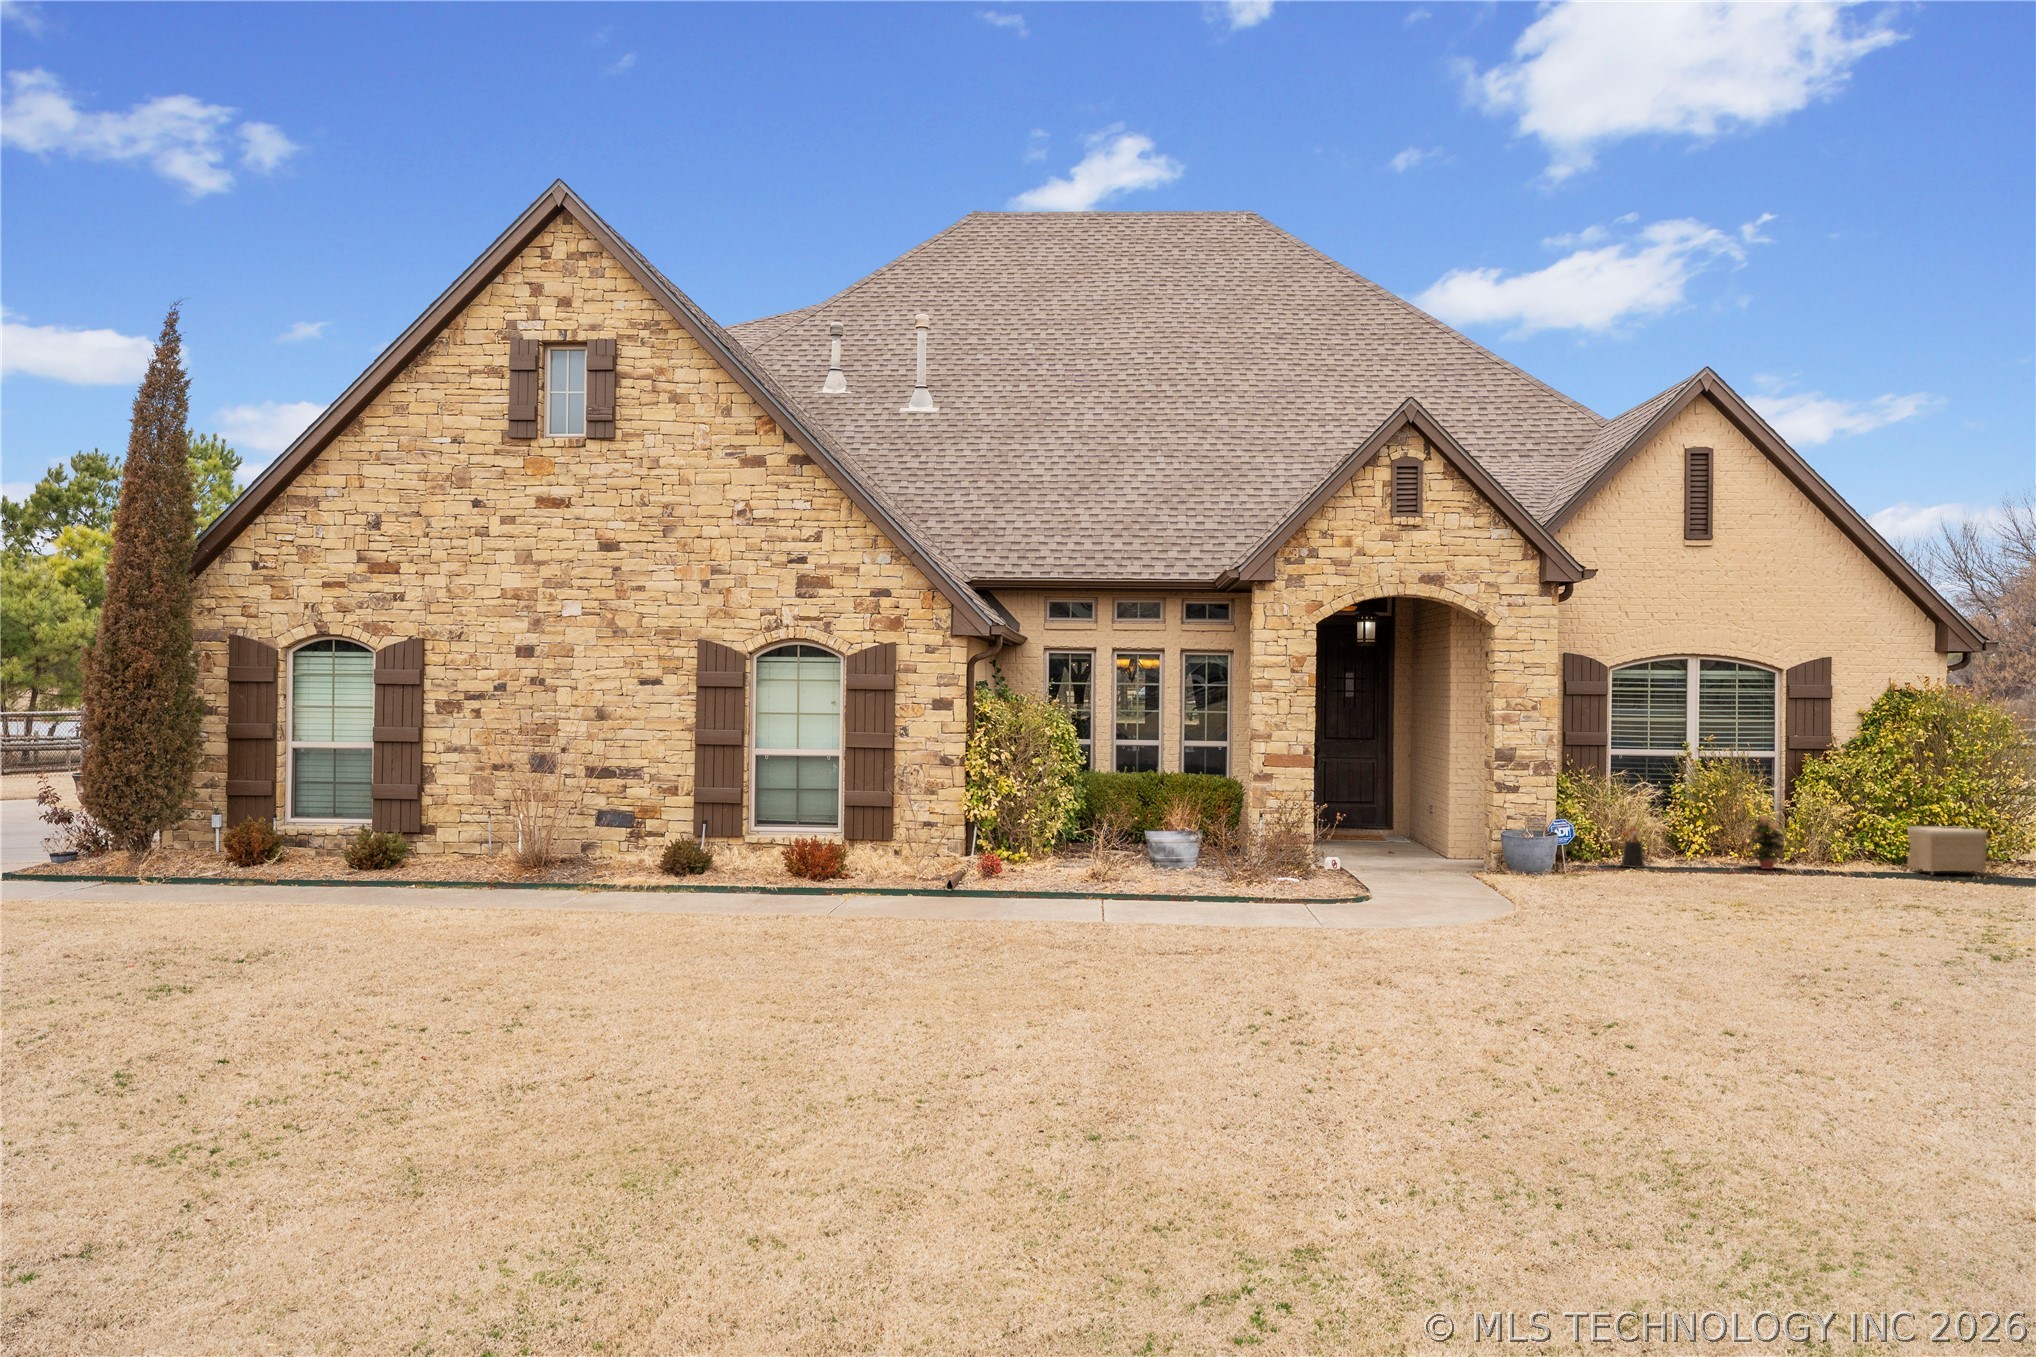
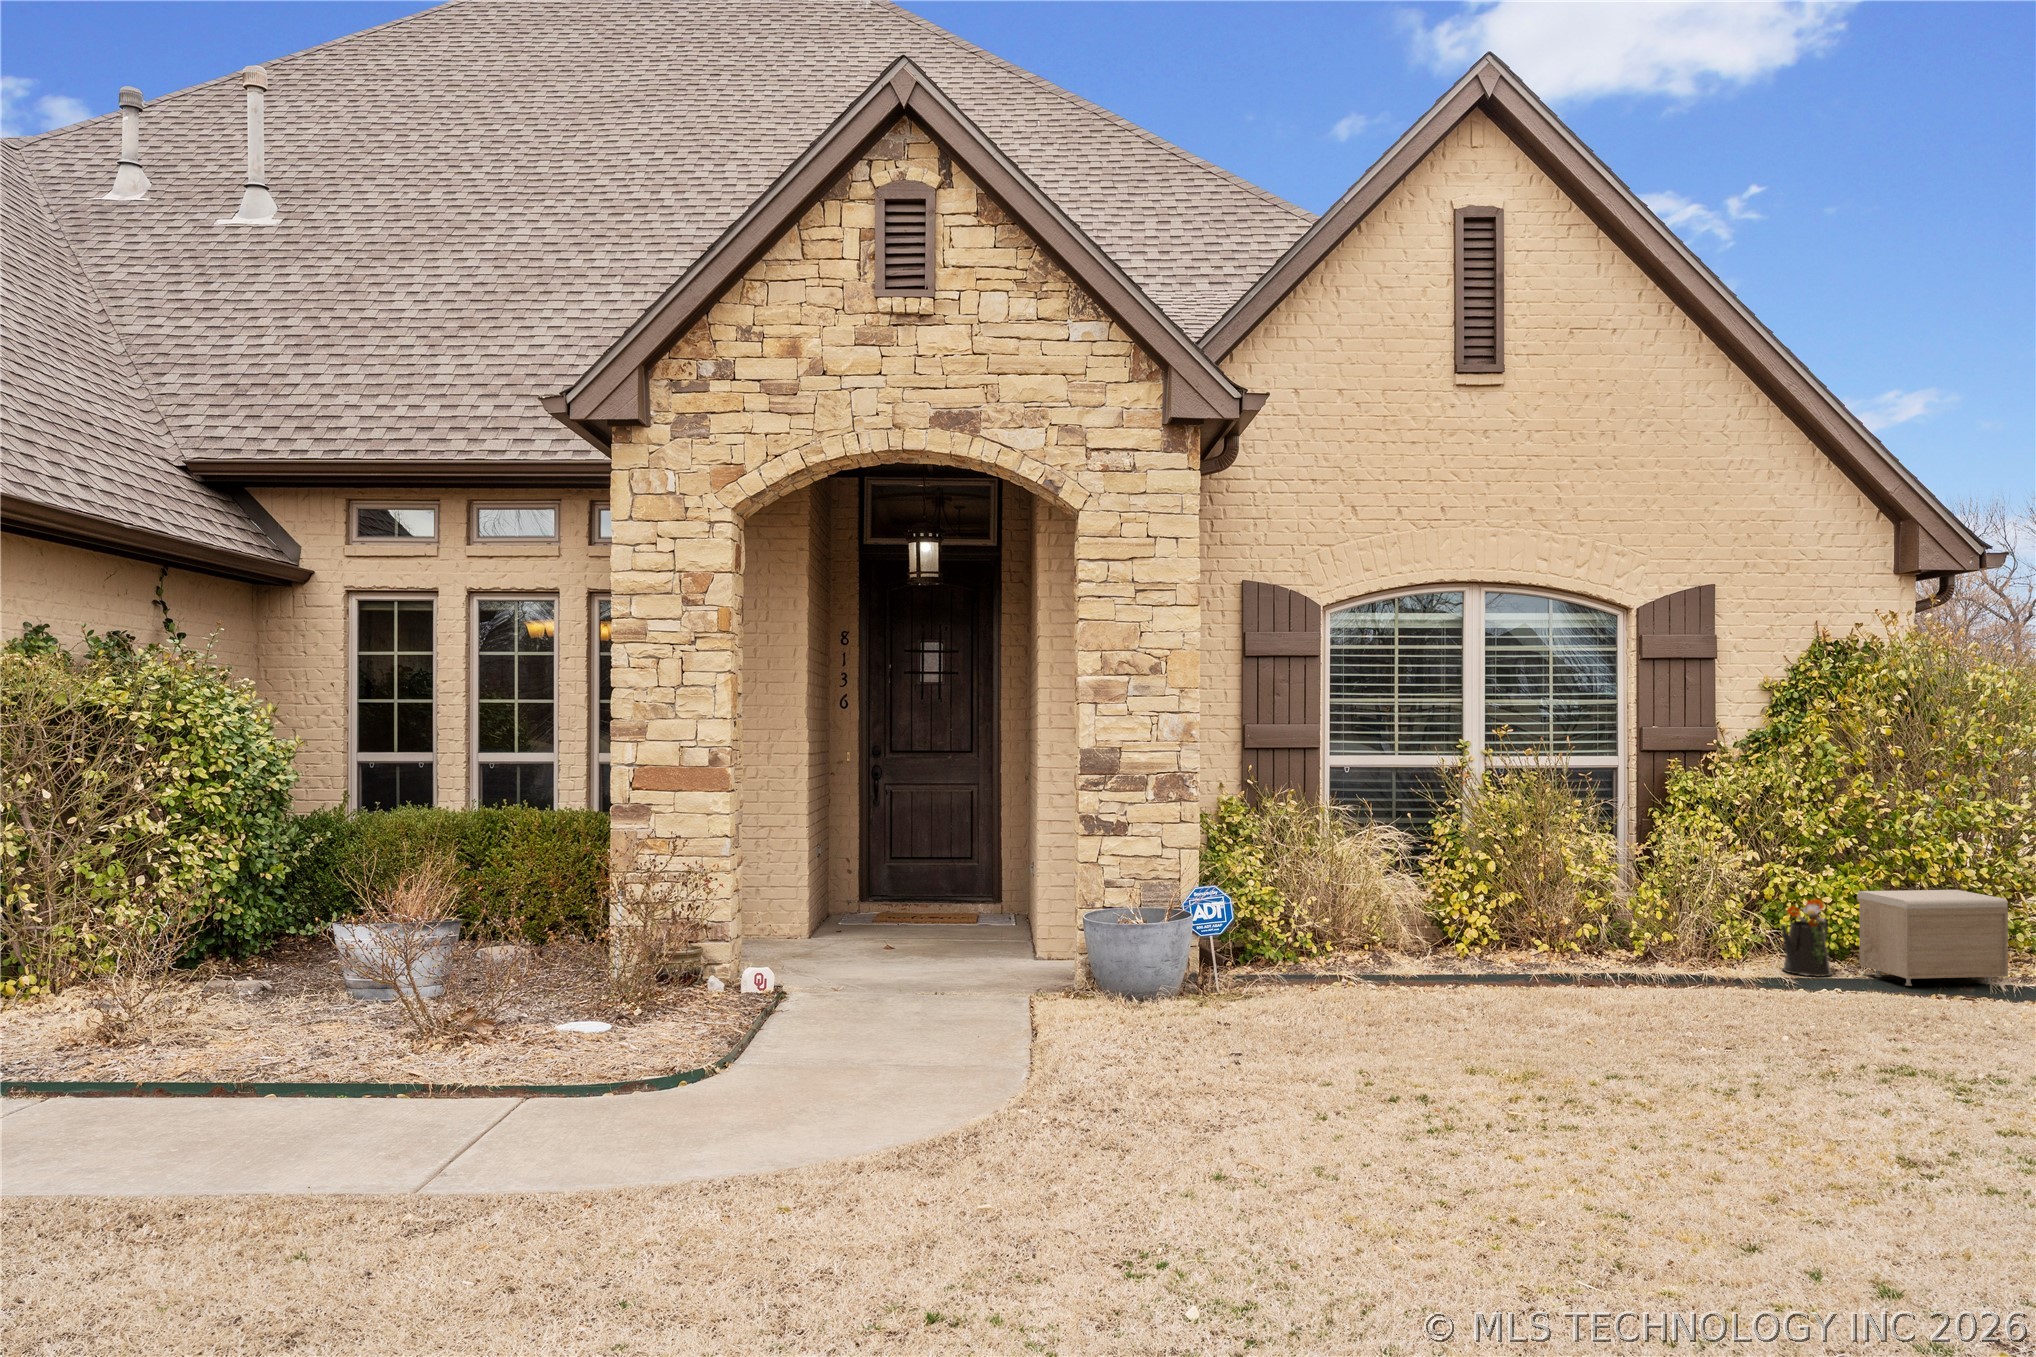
decorative plant: present [1748,816,1785,869] -> none [1564,874,1638,975]
watering can: present [1621,828,1645,868] -> present [1781,899,1832,976]

